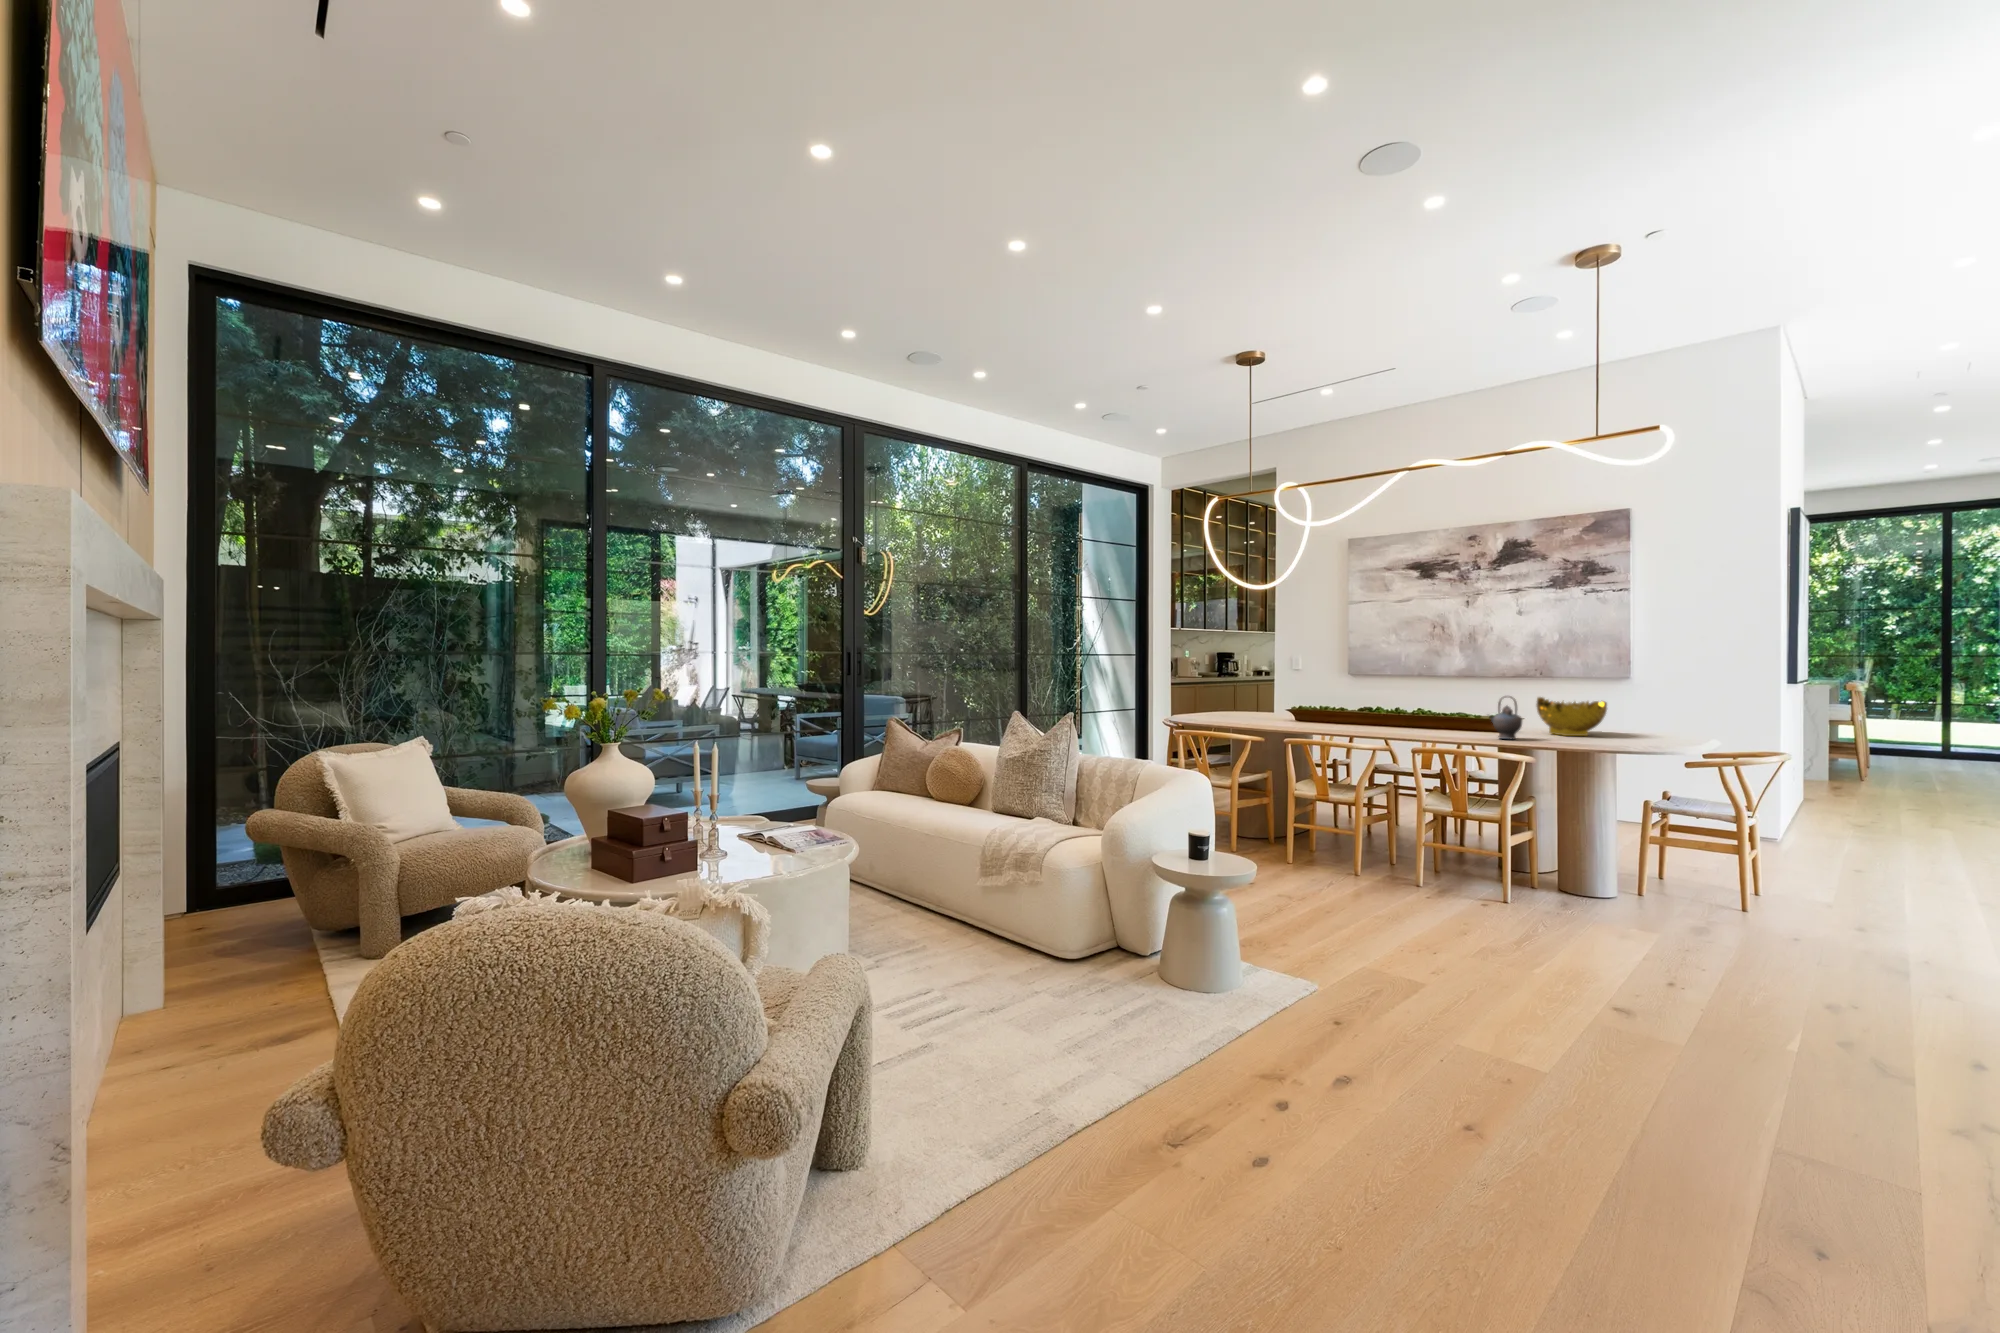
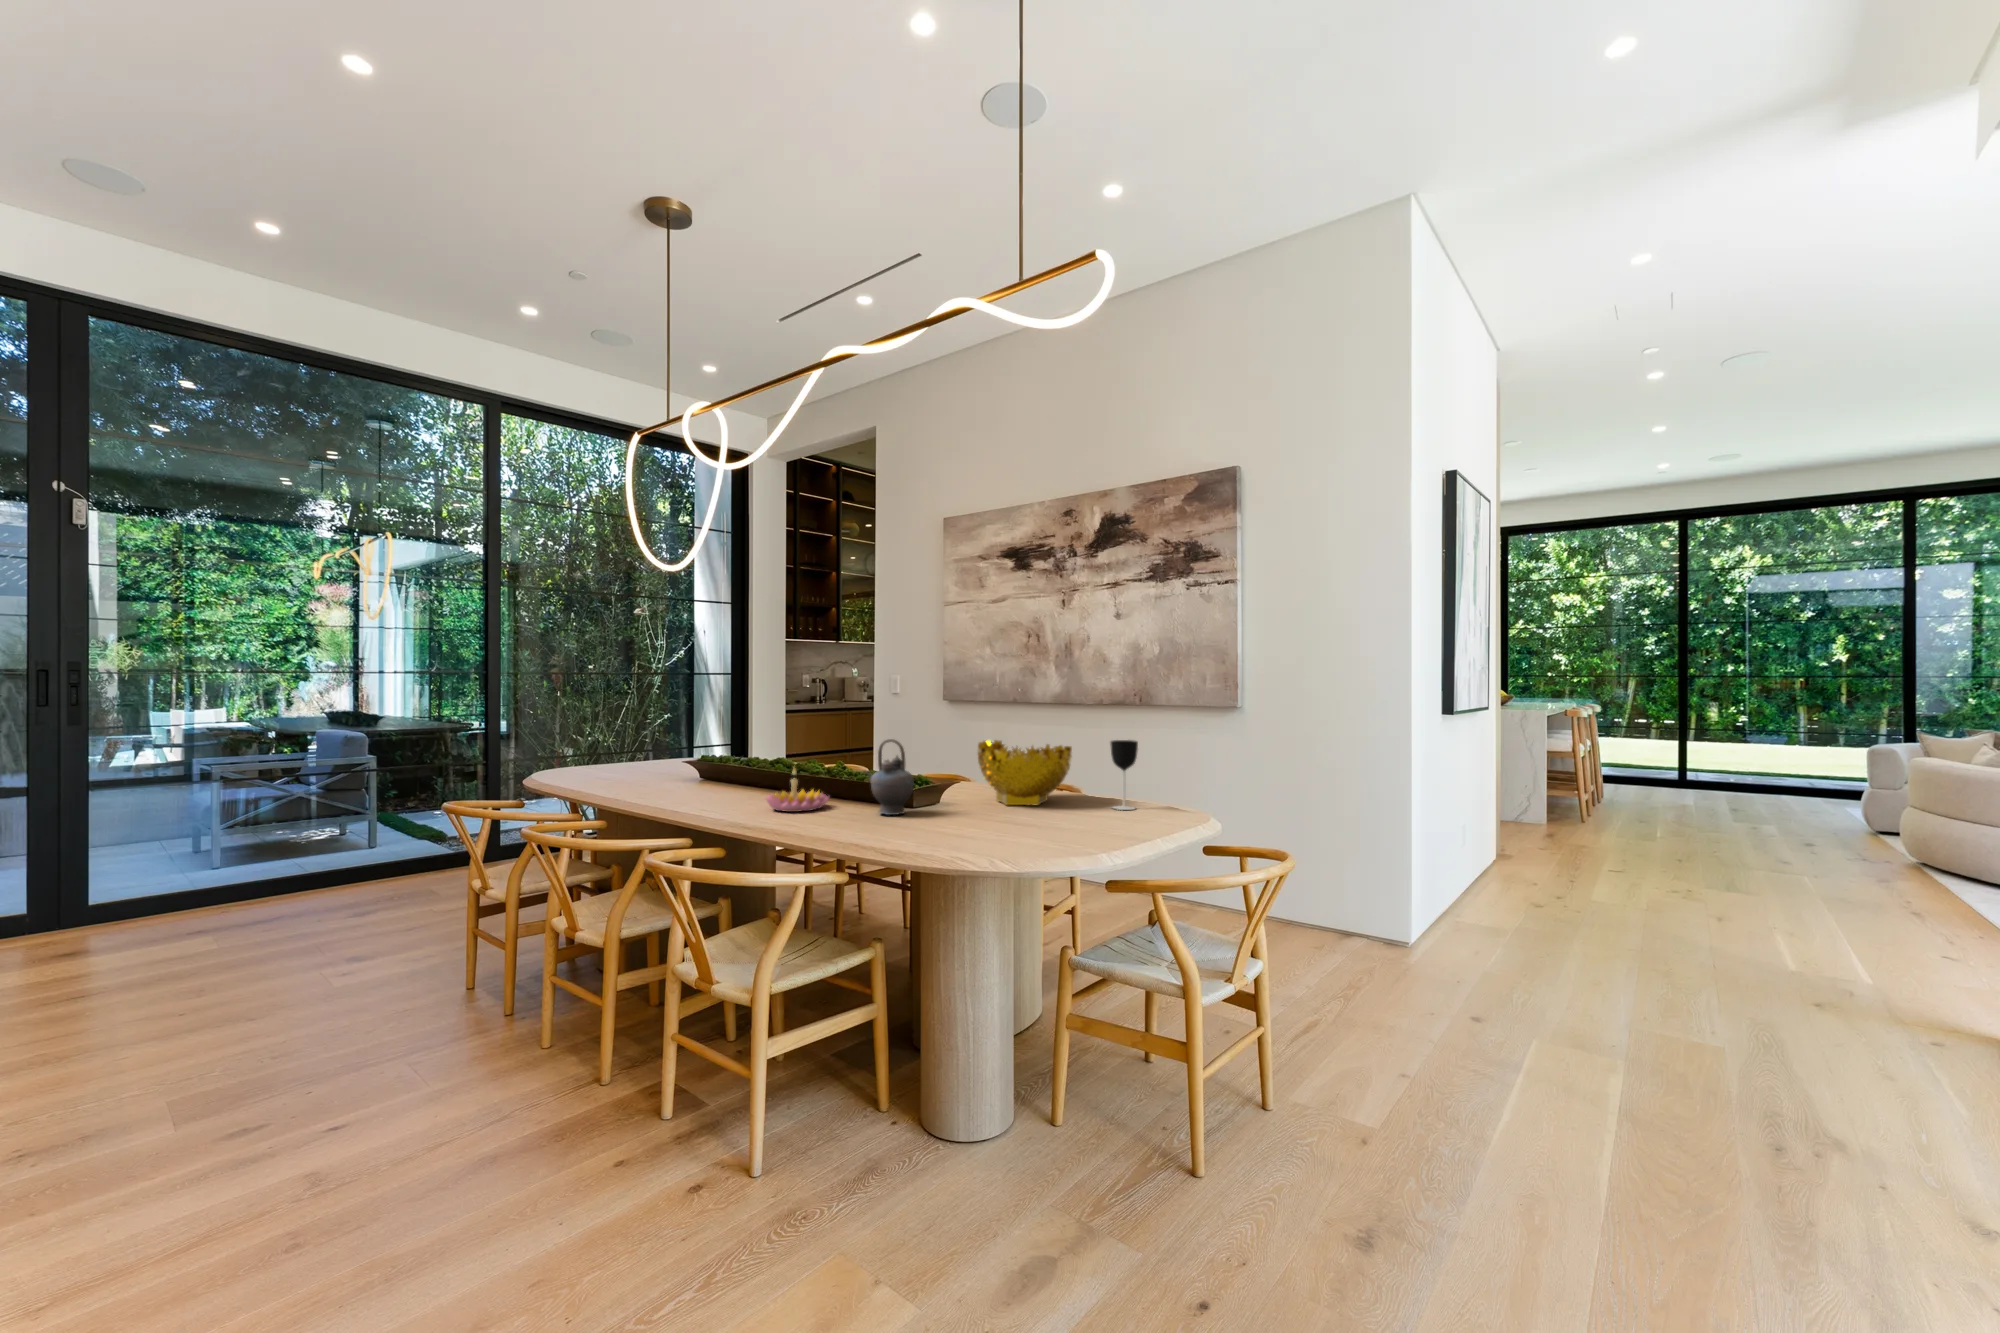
wine glass: none [1641,697,1662,739] -> present [1110,740,1138,810]
candle holder: none [1411,711,1454,738] -> present [766,768,829,812]

